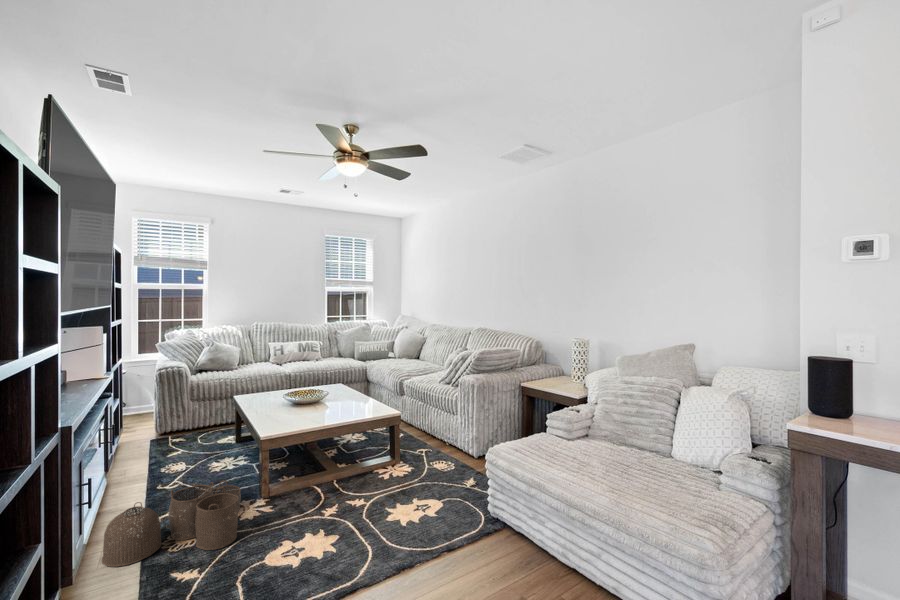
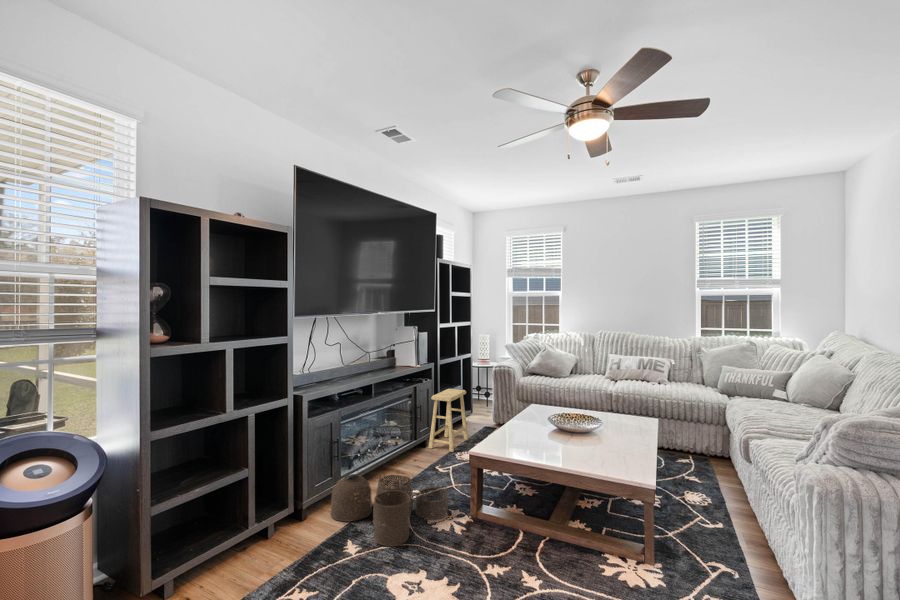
footstool: none [121,398,160,473] -> present [429,389,468,452]

